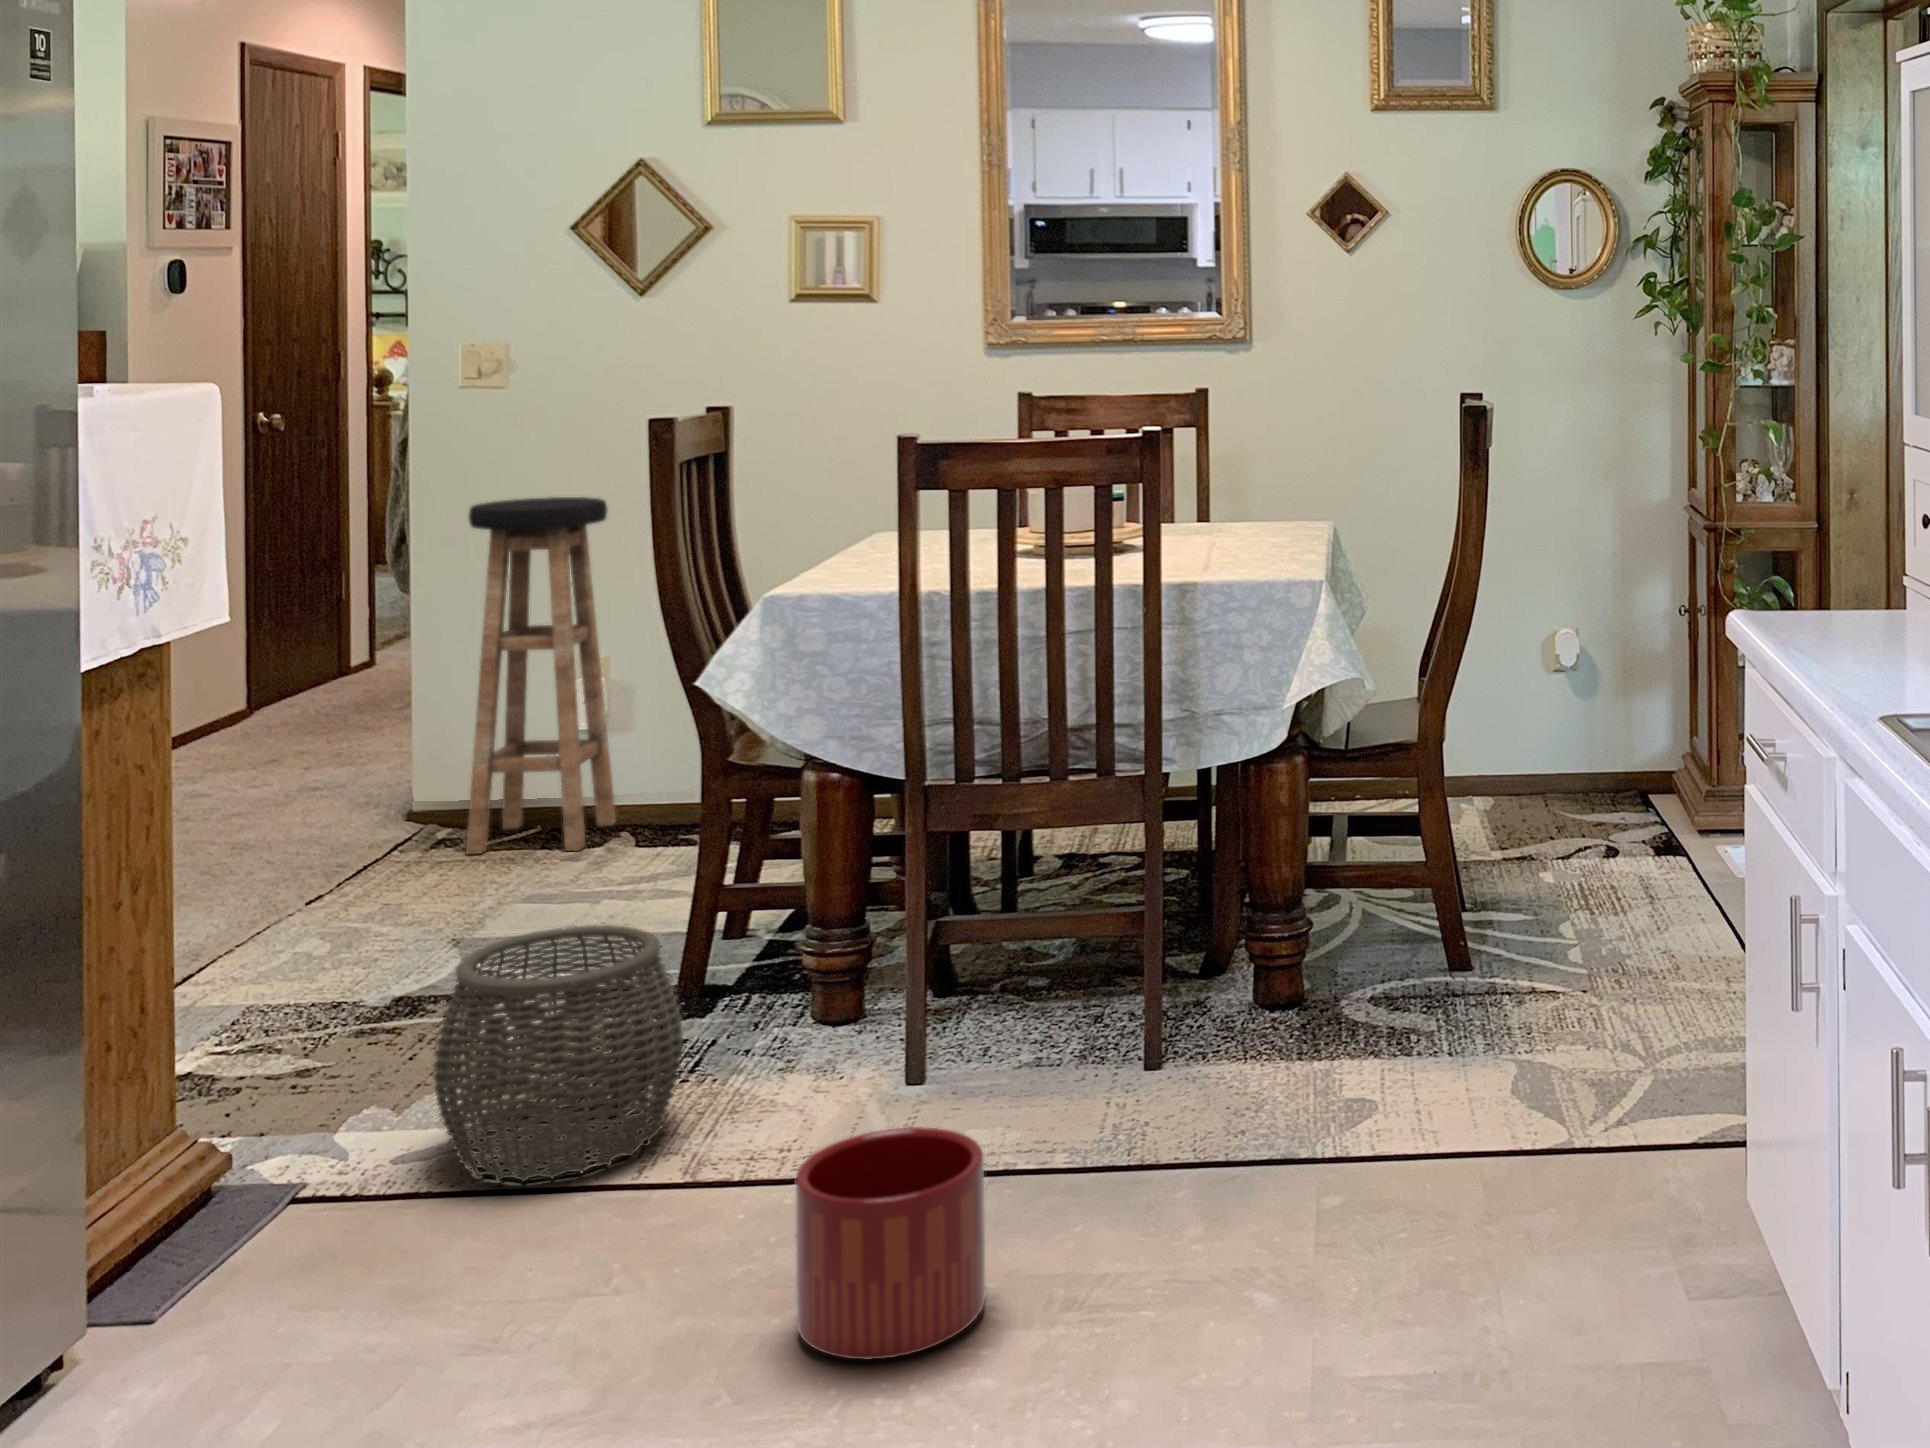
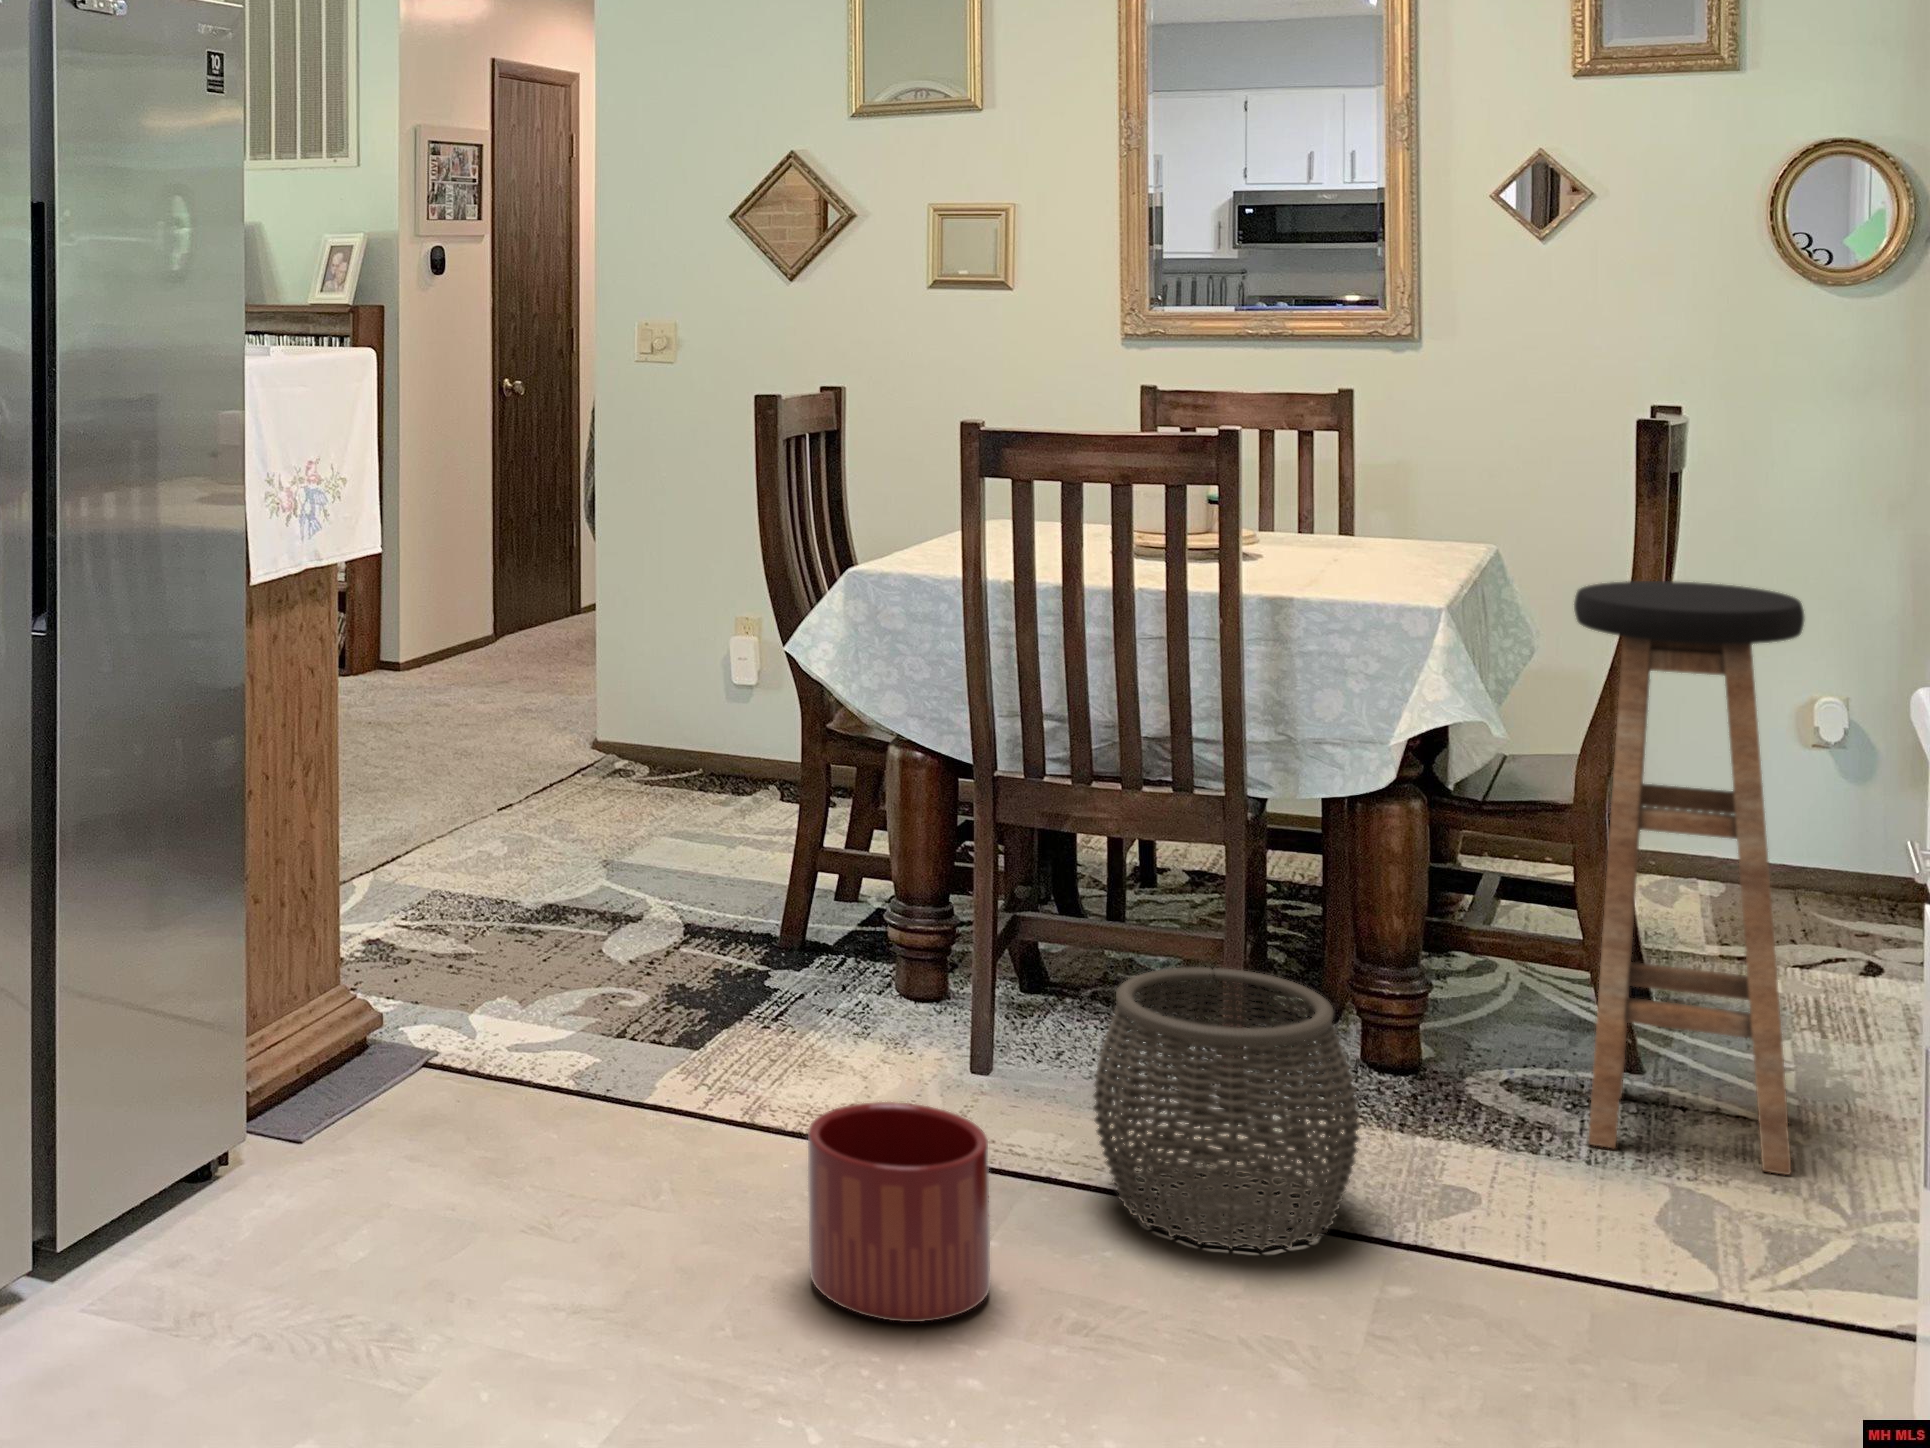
bar stool: present [466,497,616,854] -> present [1574,581,1805,1175]
woven basket: present [433,925,683,1181] -> present [1093,968,1360,1250]

